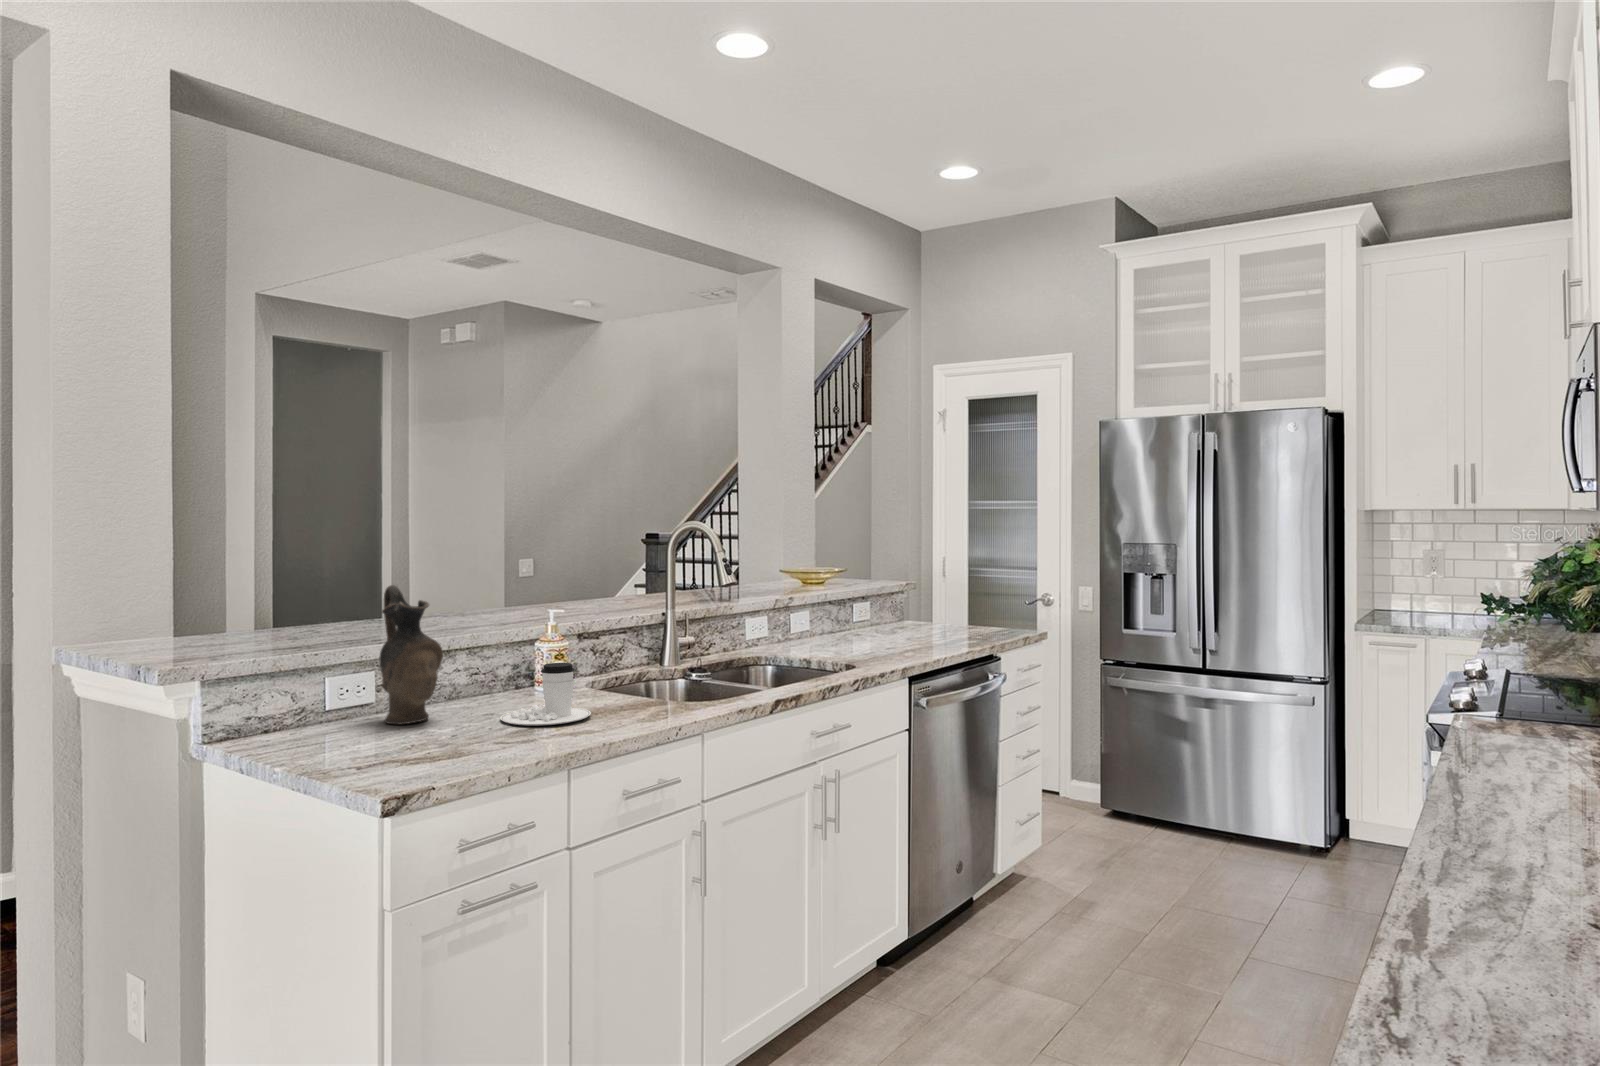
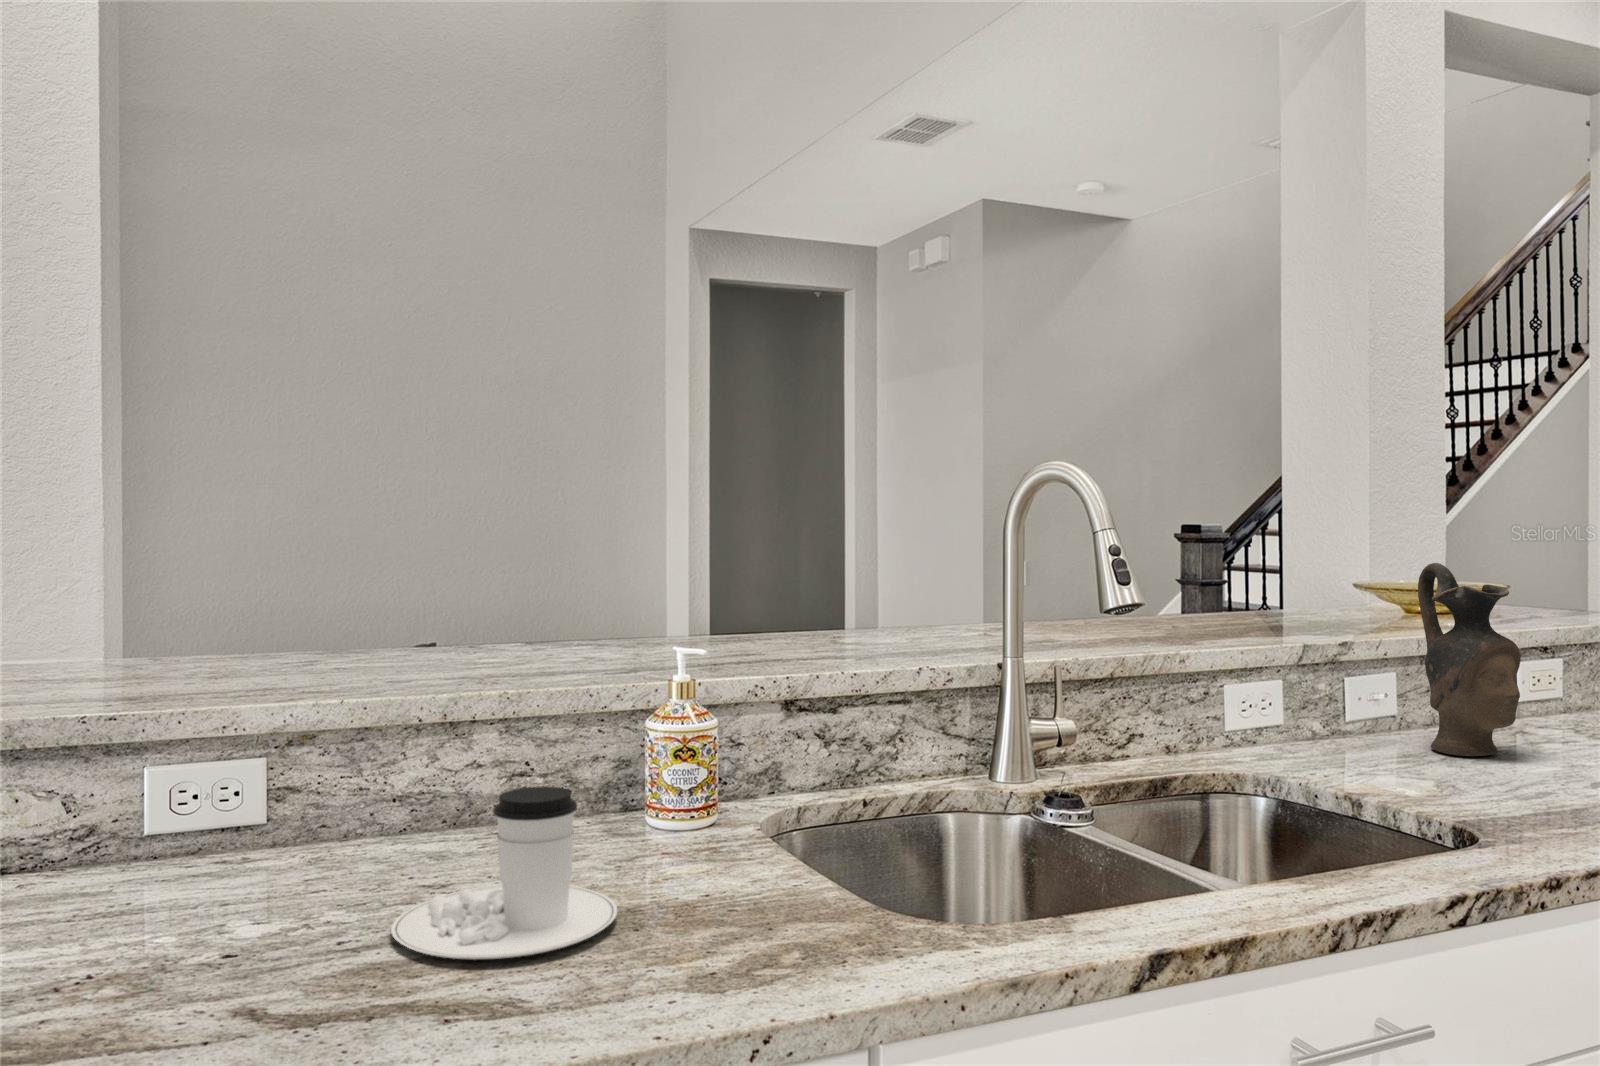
ceramic pitcher: present [380,585,443,724] -> present [1418,563,1521,756]

